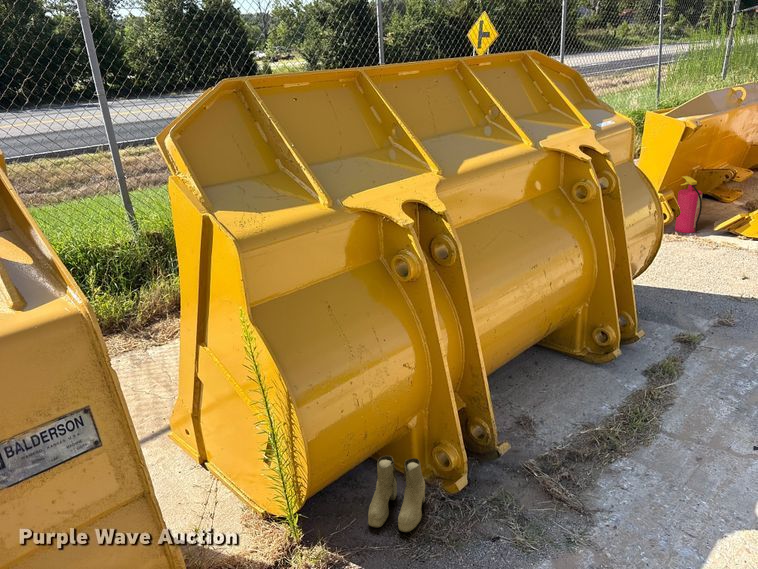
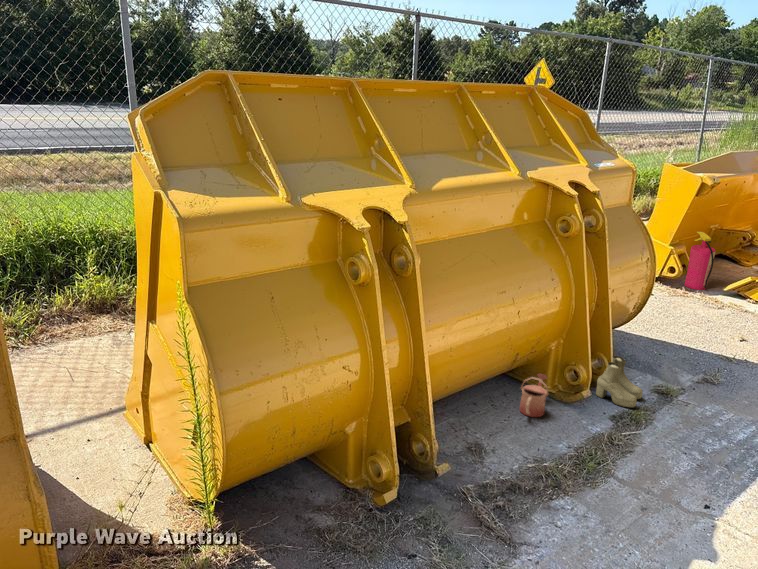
watering can: none [554,339,583,383] -> present [520,374,548,417]
boots: present [368,456,425,532] -> present [596,356,642,408]

